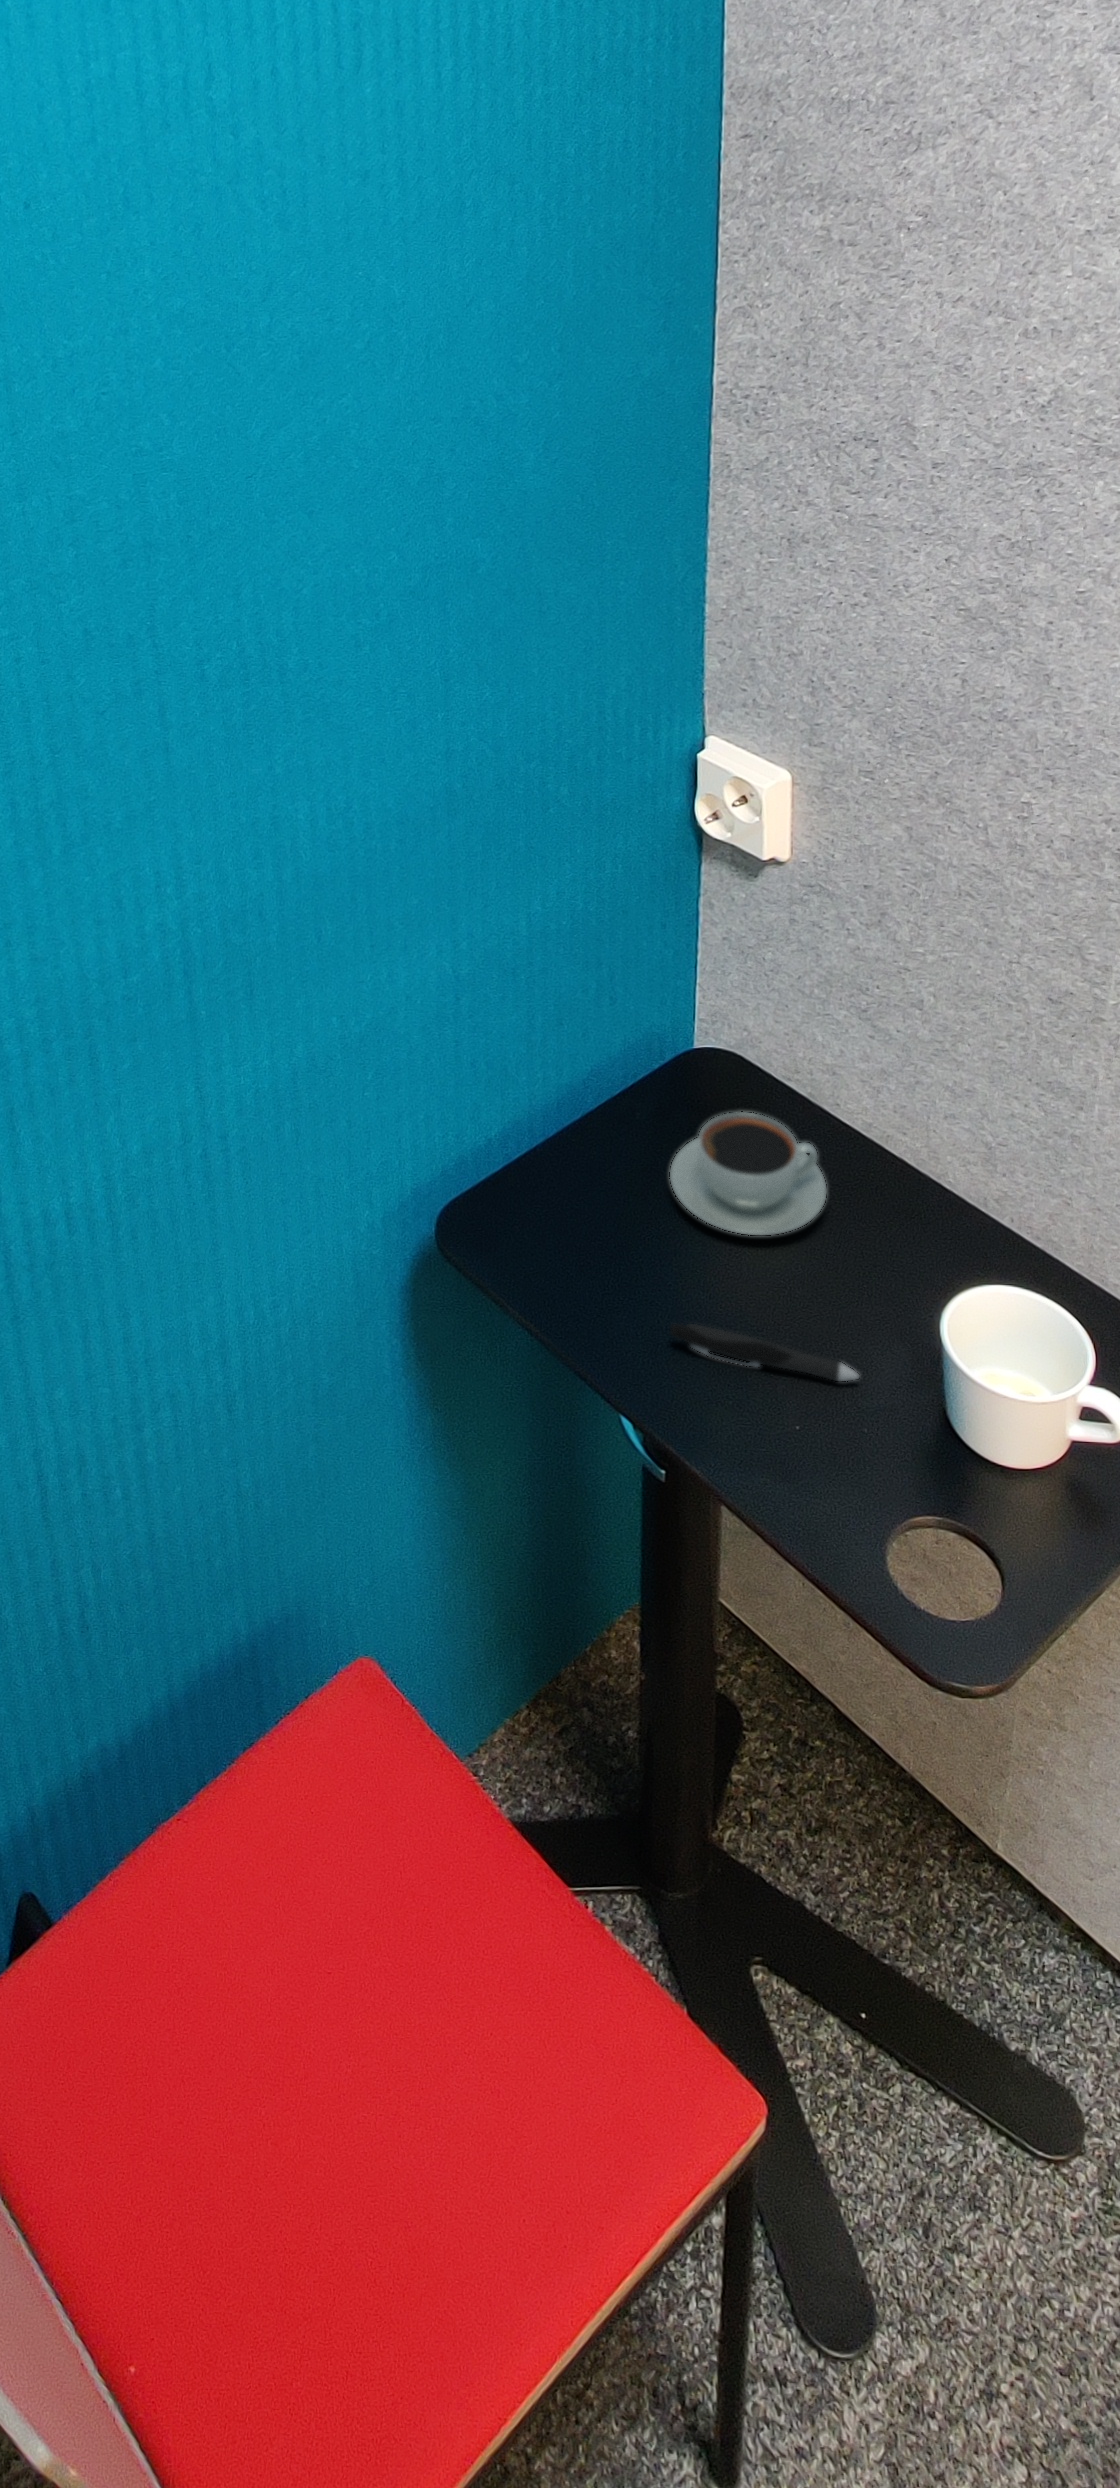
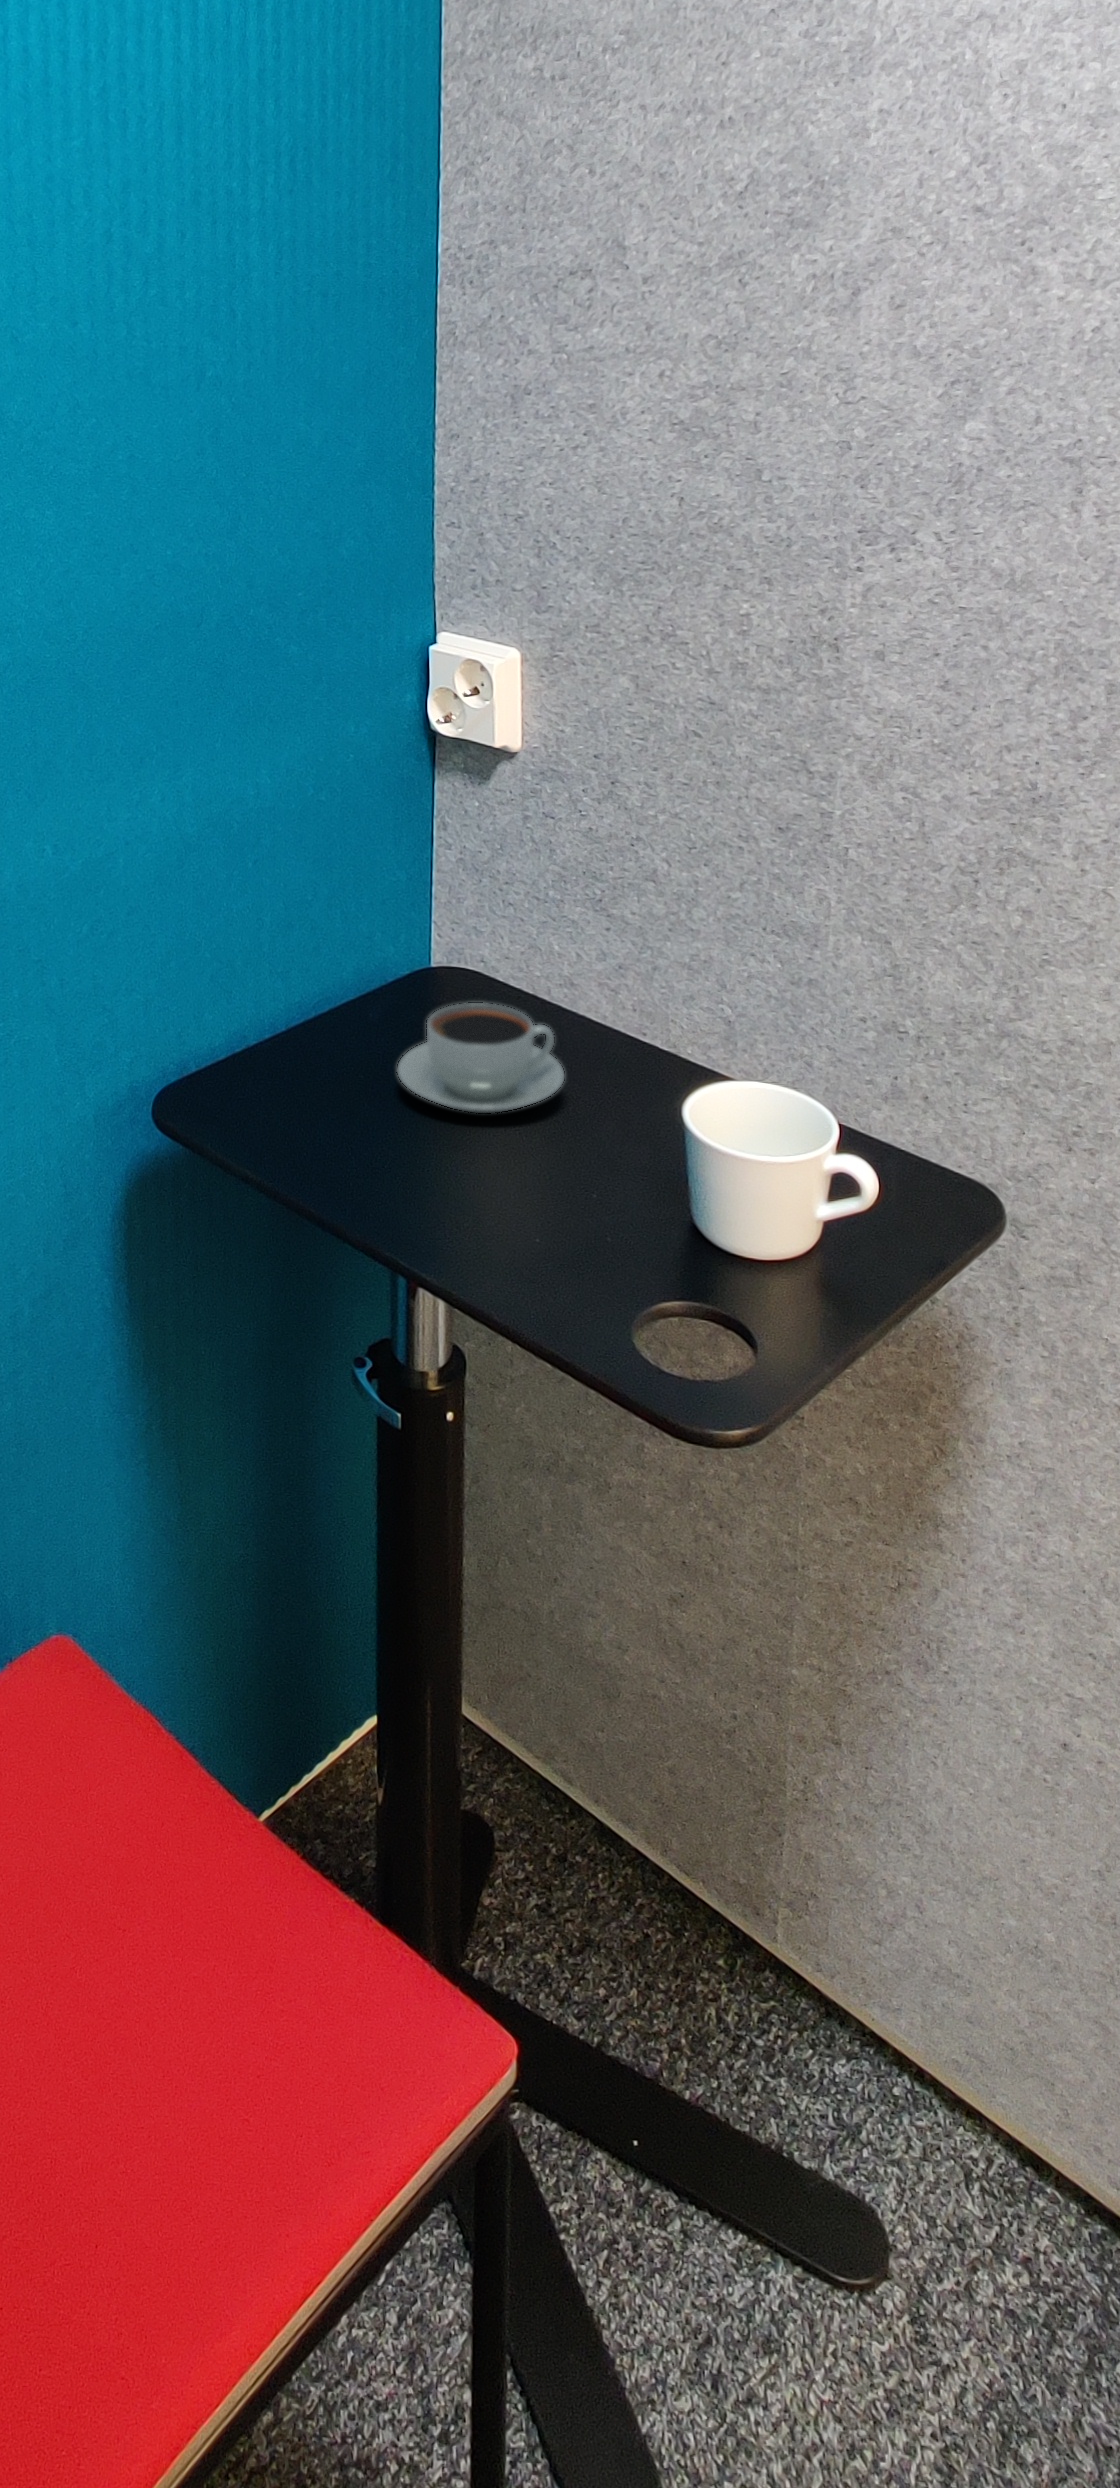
pen: present [670,1324,858,1381] -> none [393,1164,599,1212]

